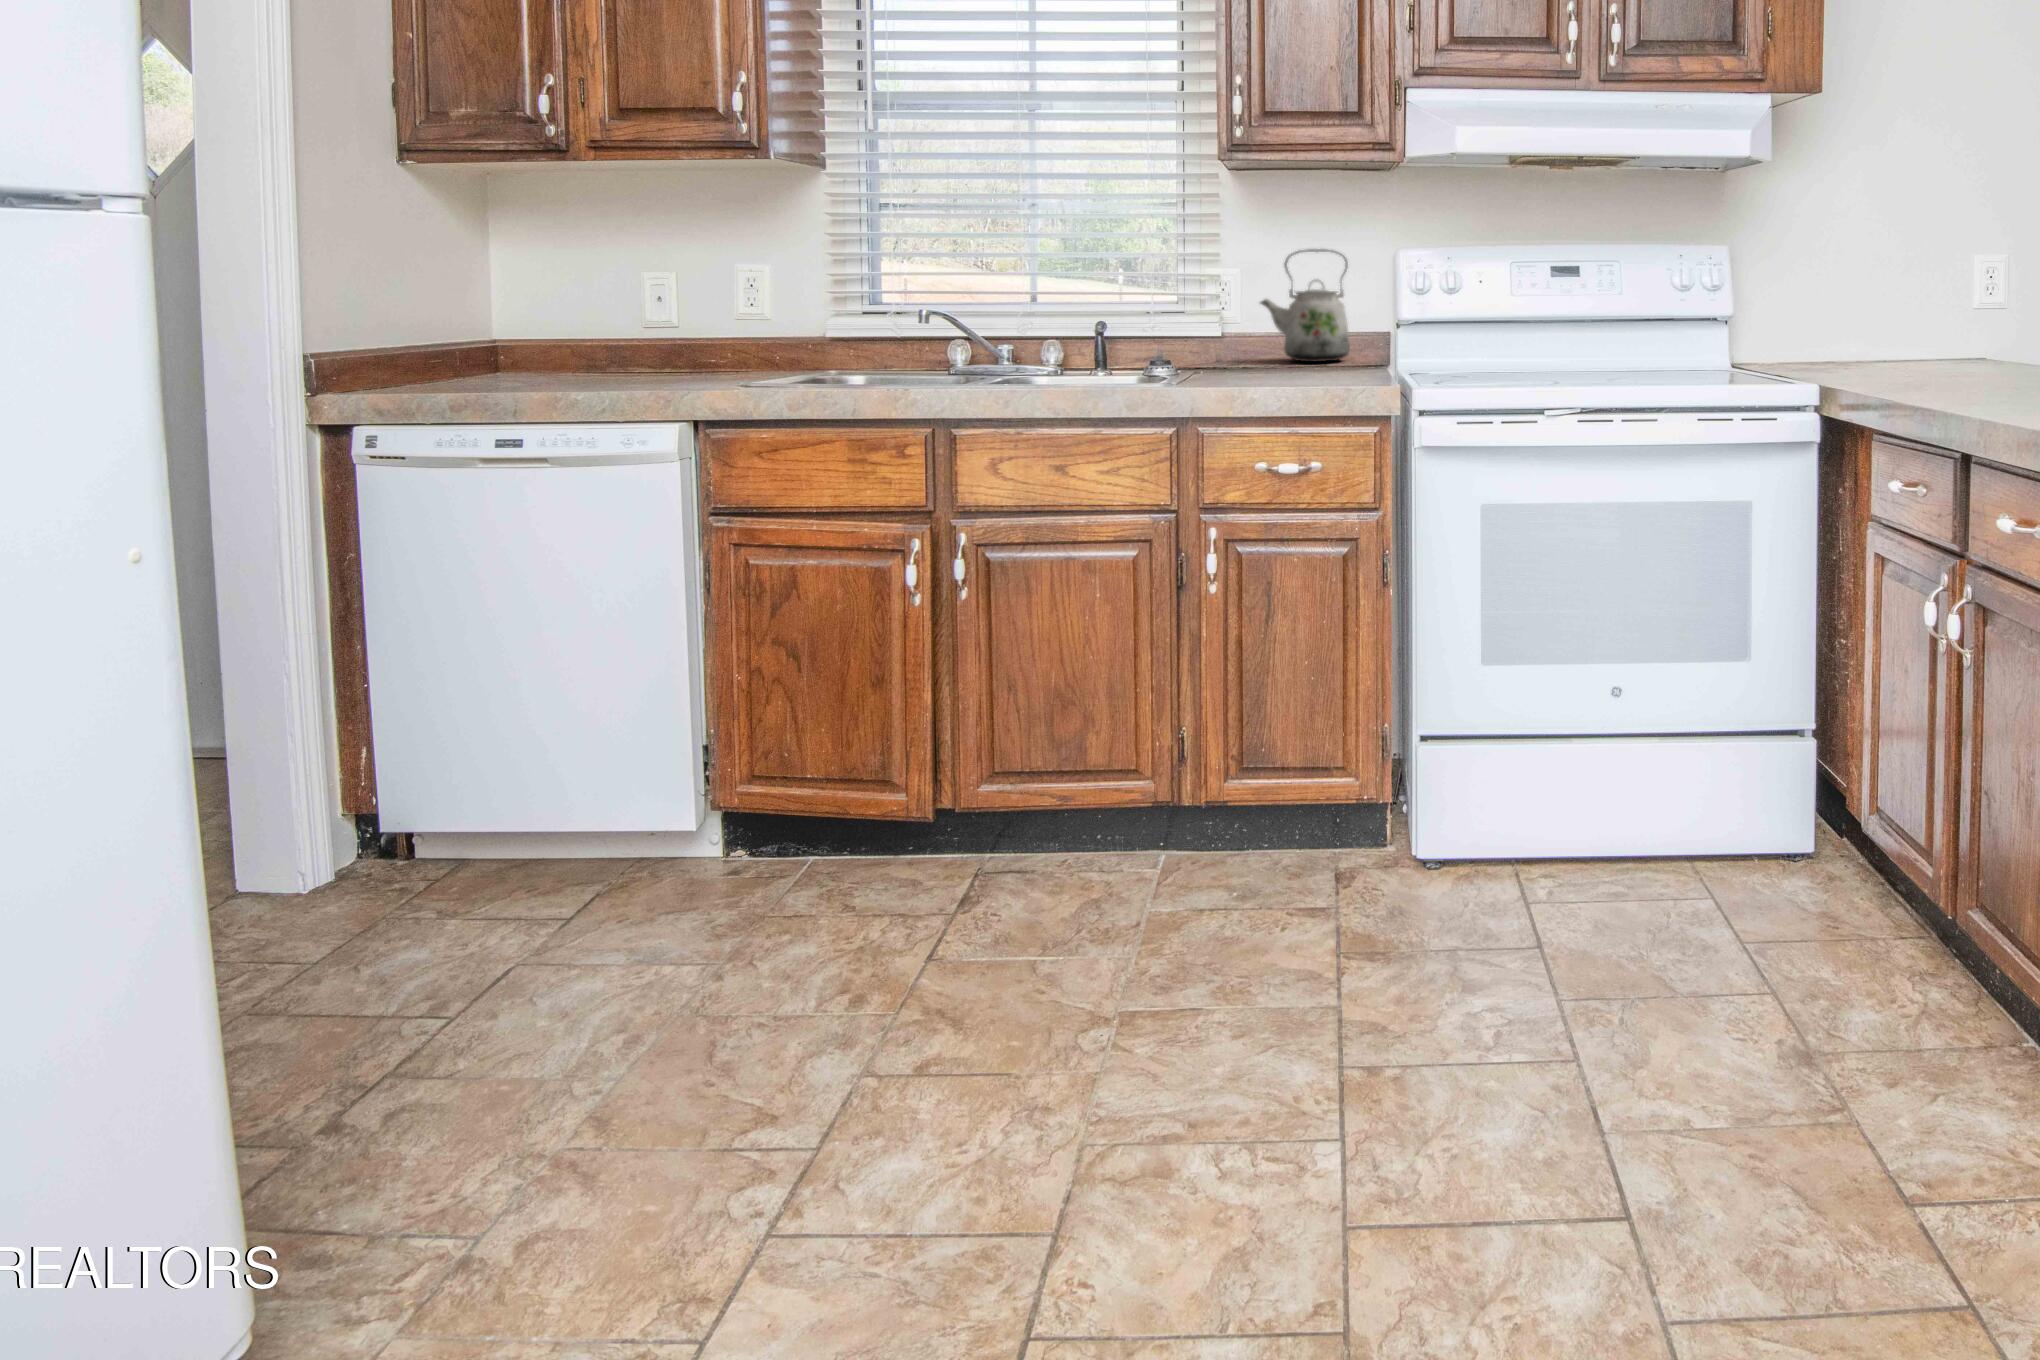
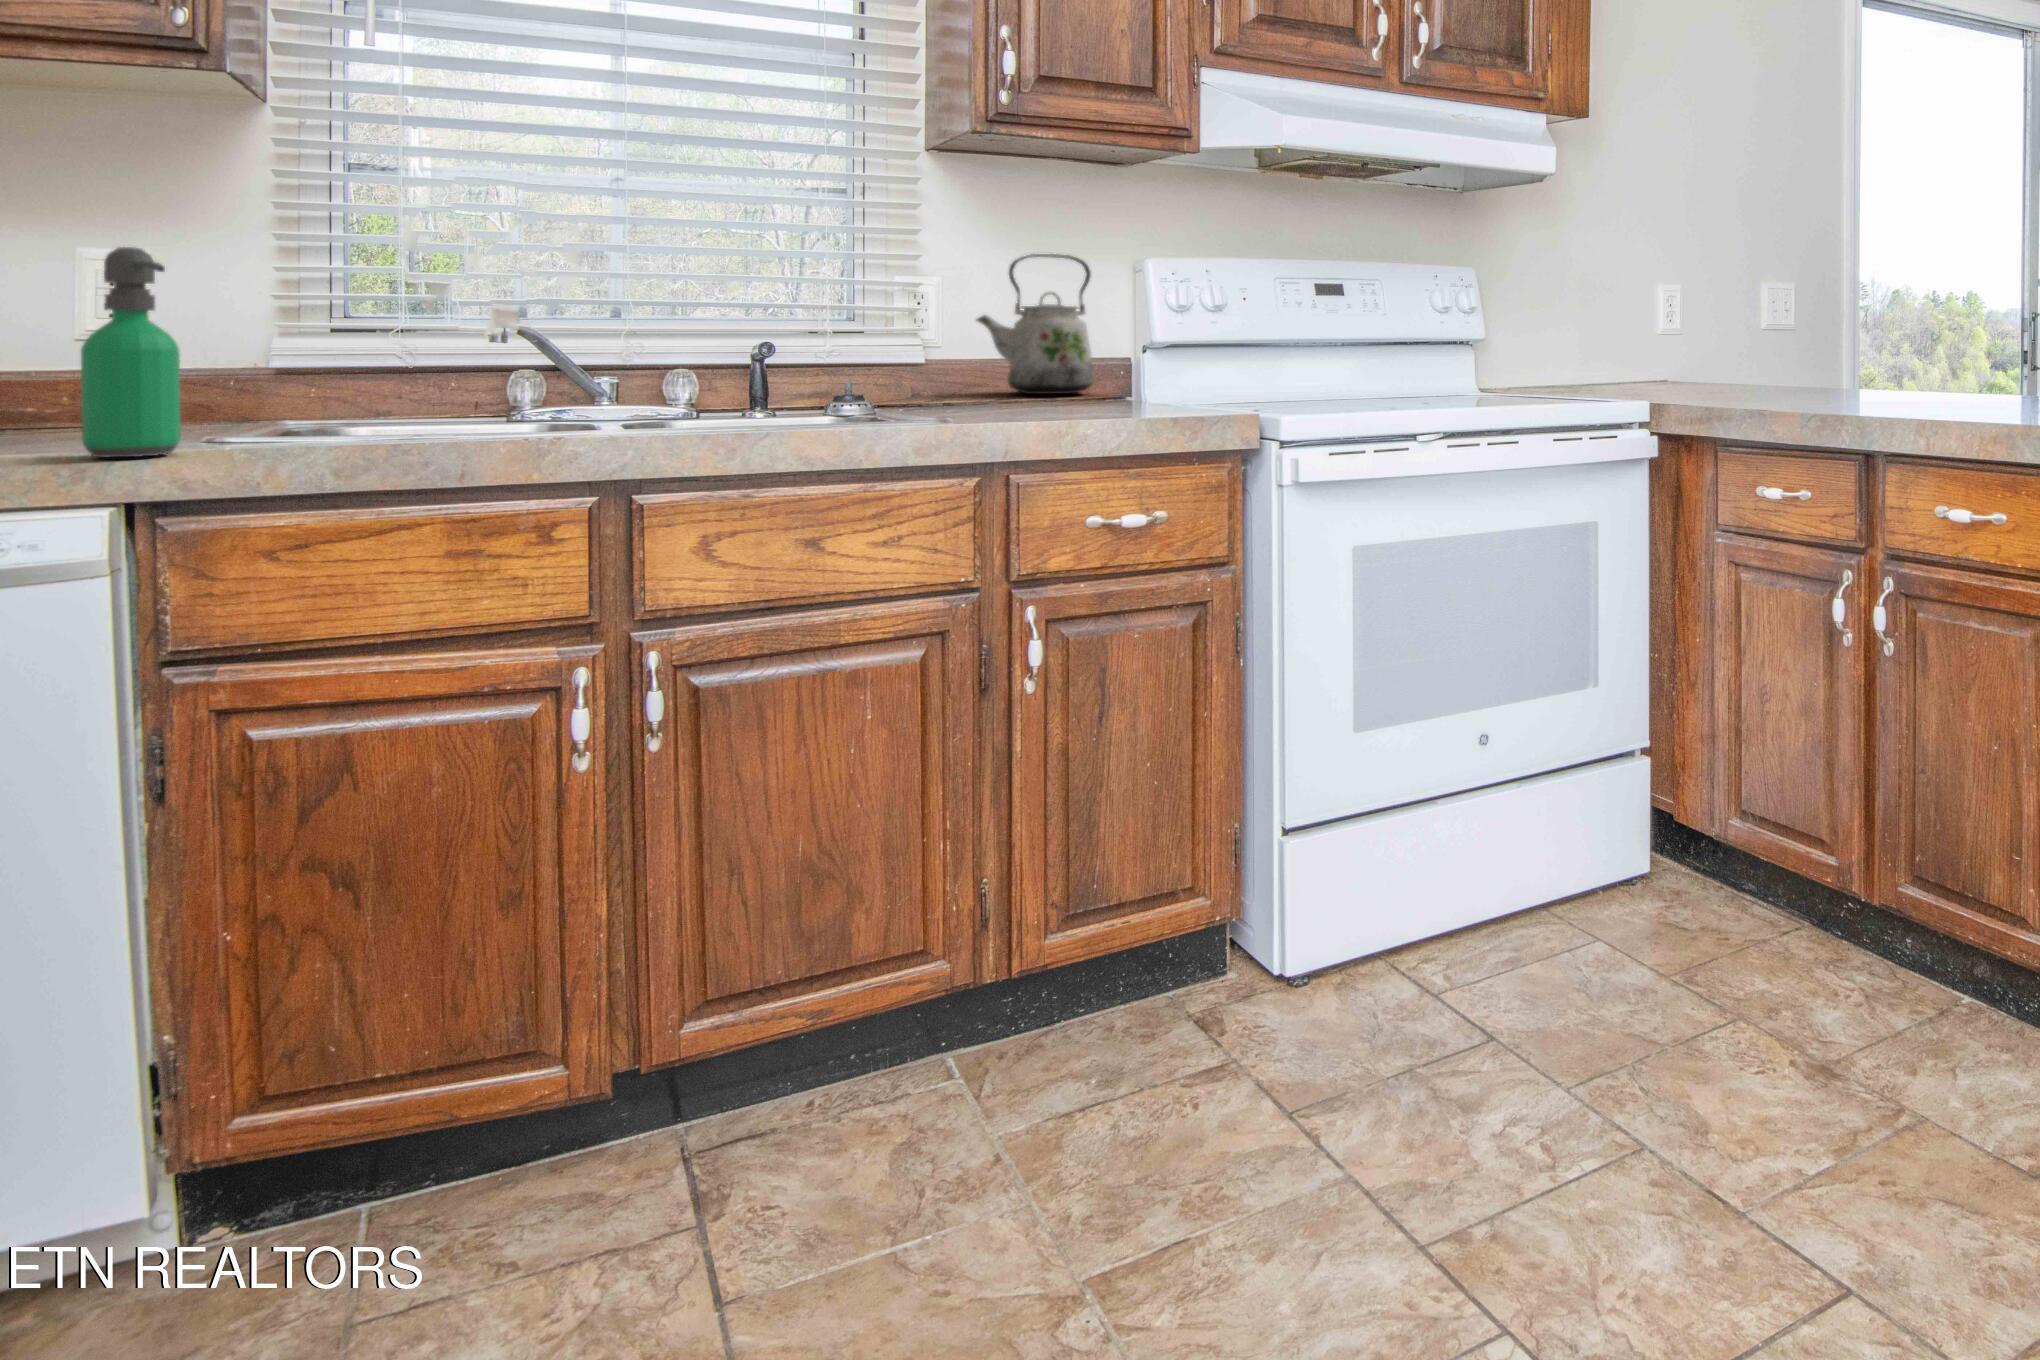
soap dispenser: none [676,275,723,395] -> present [81,247,181,457]

